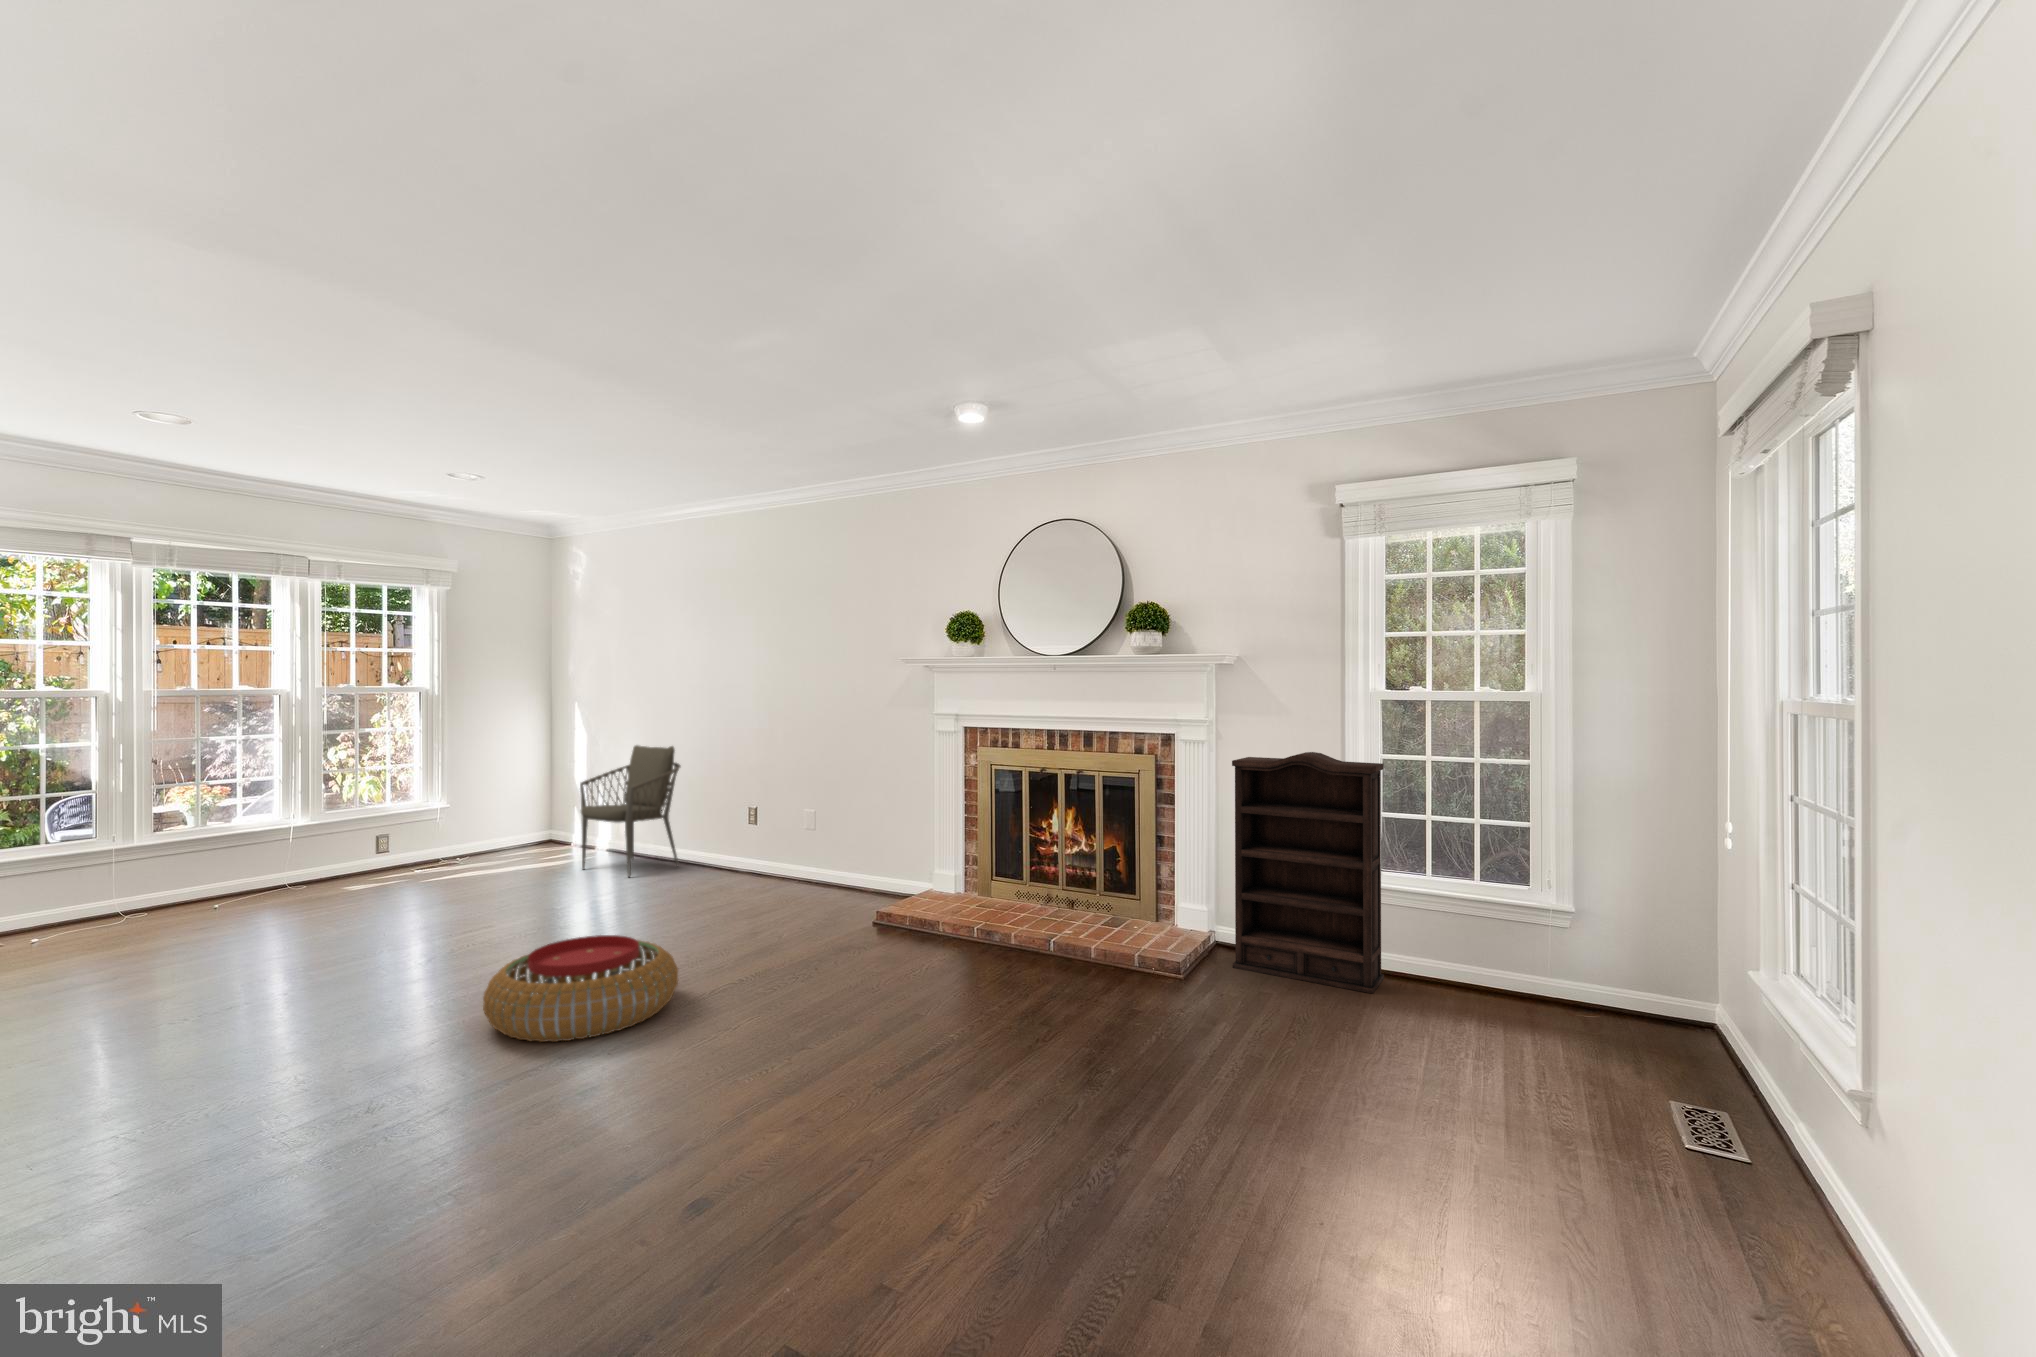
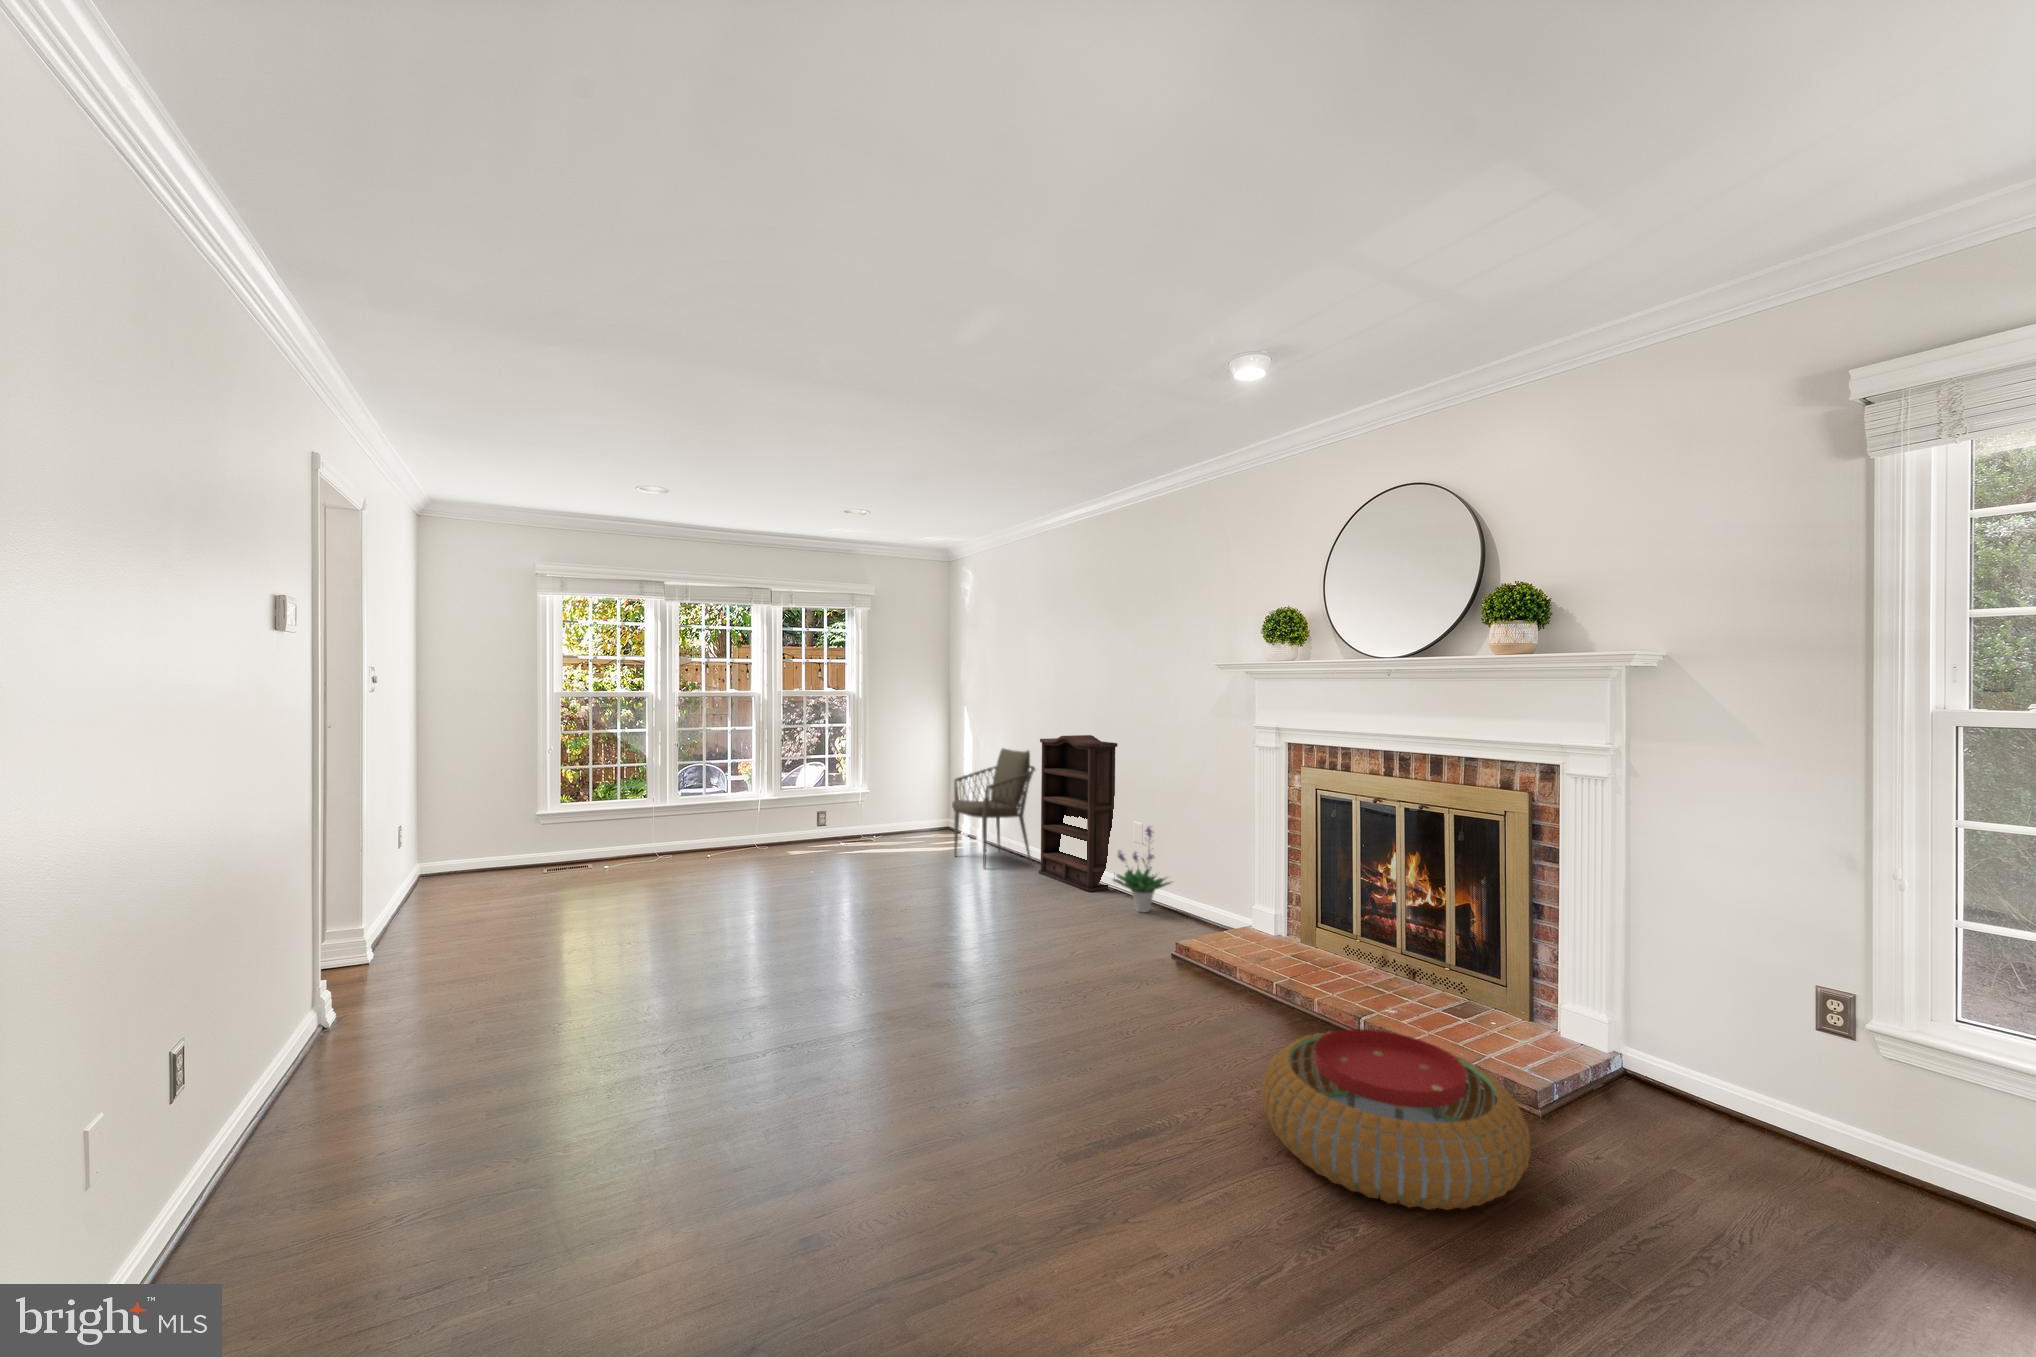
bookshelf: present [1232,752,1384,993] -> present [1039,735,1117,892]
potted plant: none [793,811,854,895] -> present [1113,827,1170,912]
pouf: present [483,935,678,1042] -> present [1262,1029,1530,1210]

